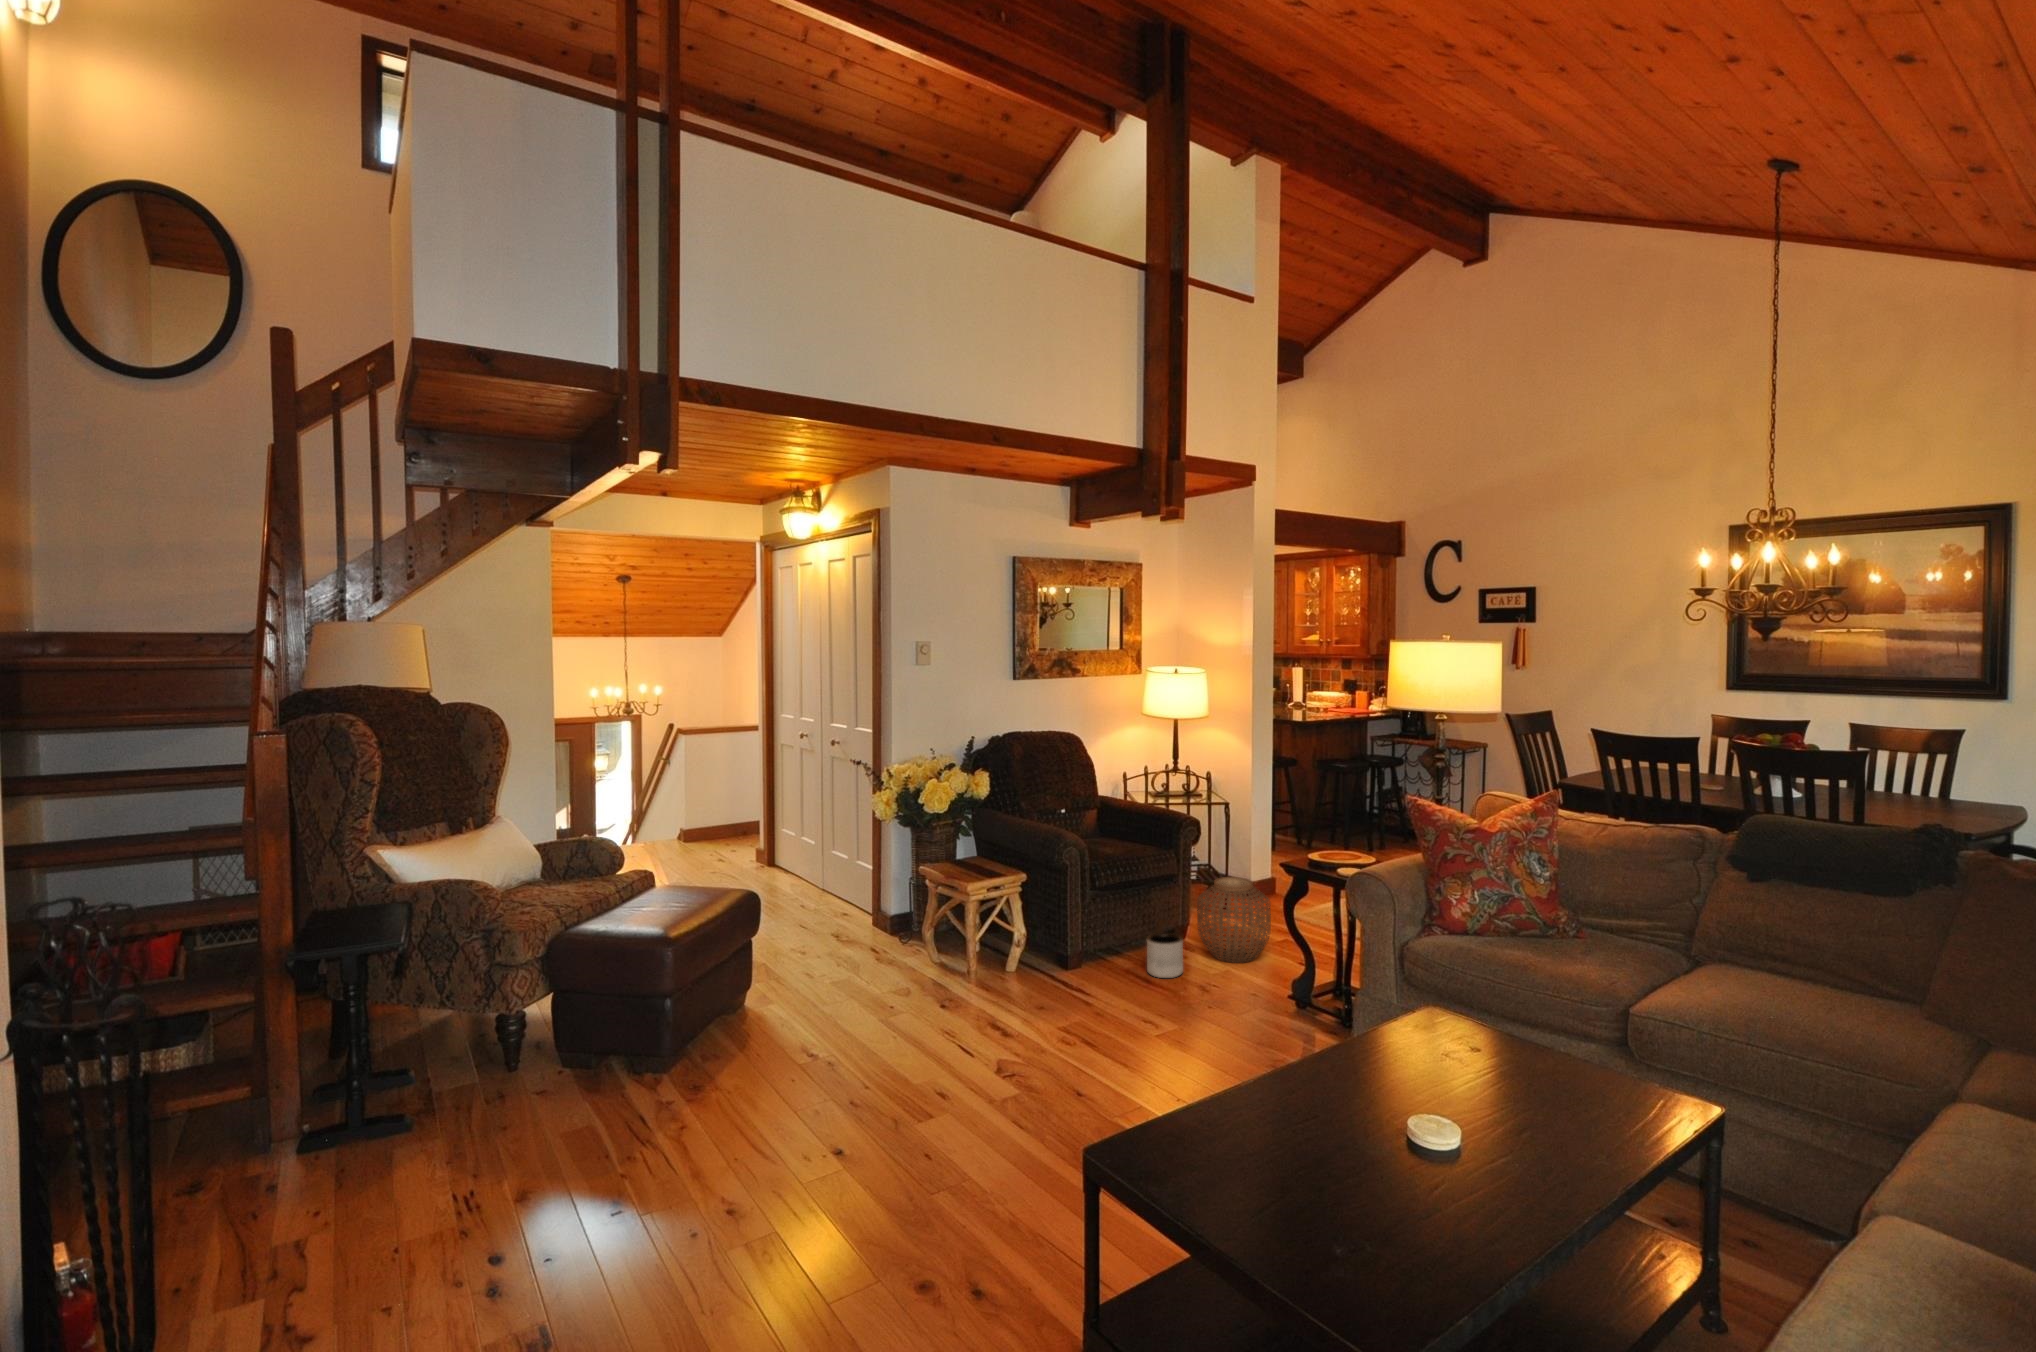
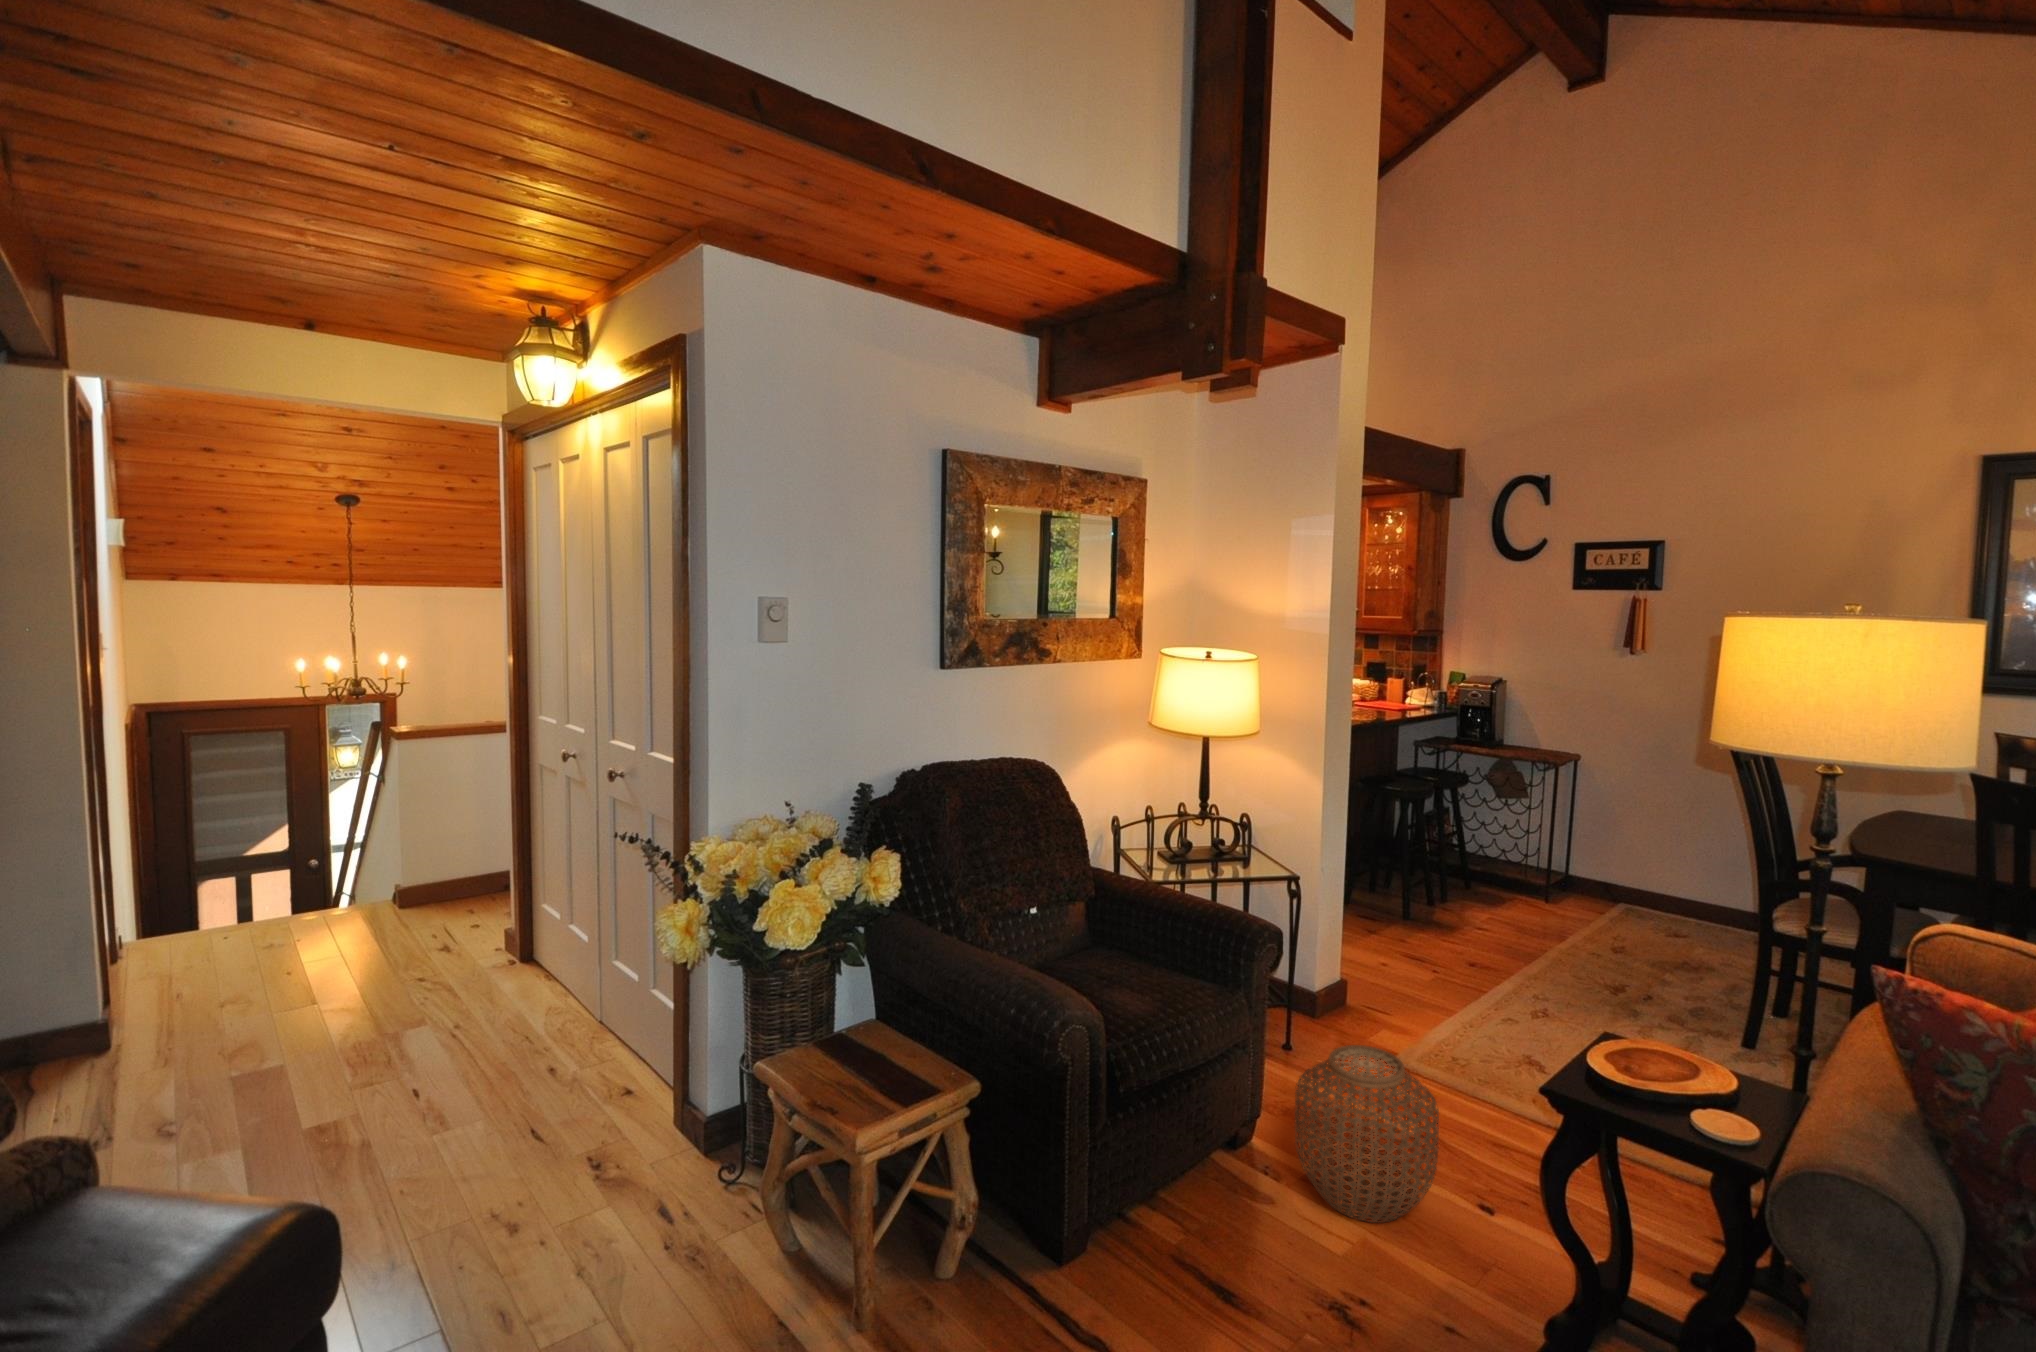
planter: present [1147,933,1183,978] -> none [1220,1181,1294,1293]

